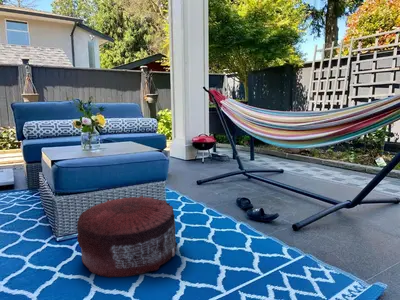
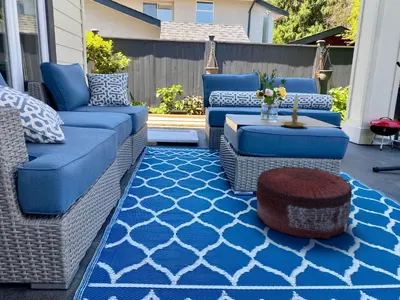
candle holder: none [100,122,128,157] -> present [281,95,307,128]

